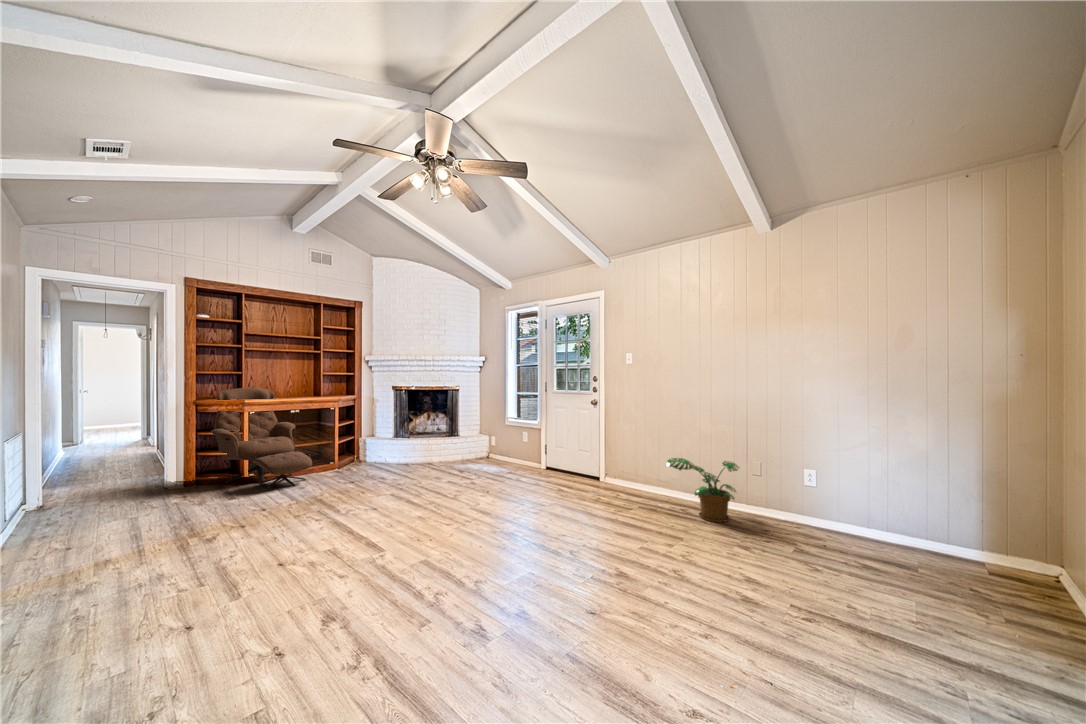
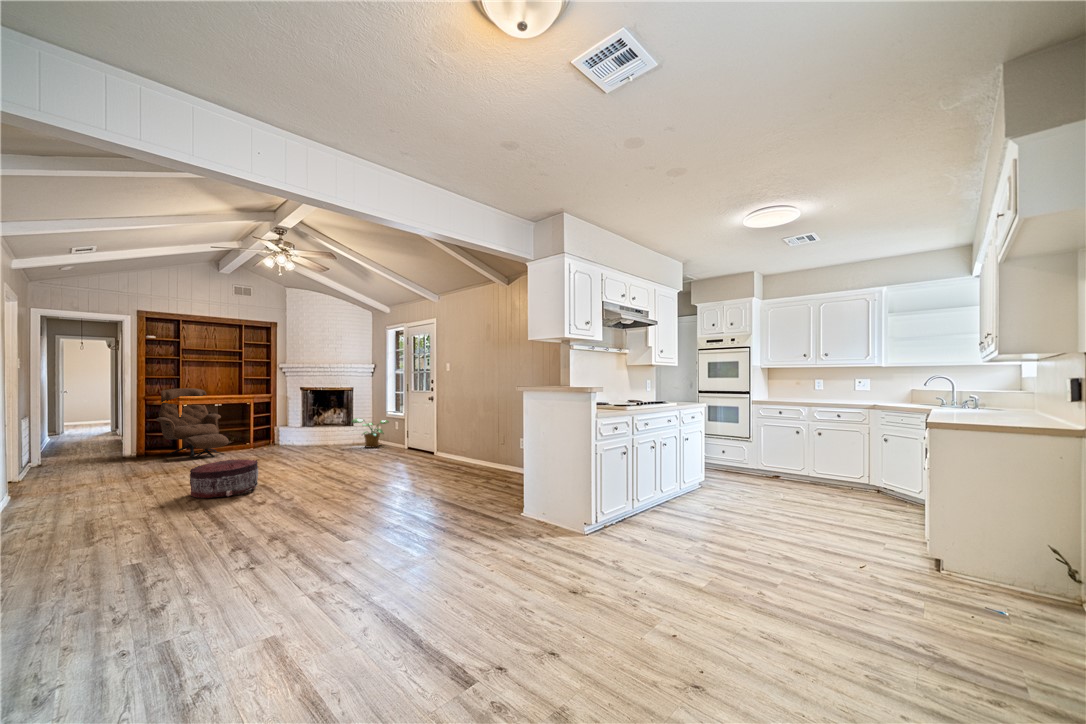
potted plant: present [666,458,738,522] -> present [352,419,389,447]
pouf: none [310,513,421,605] -> present [190,459,258,498]

